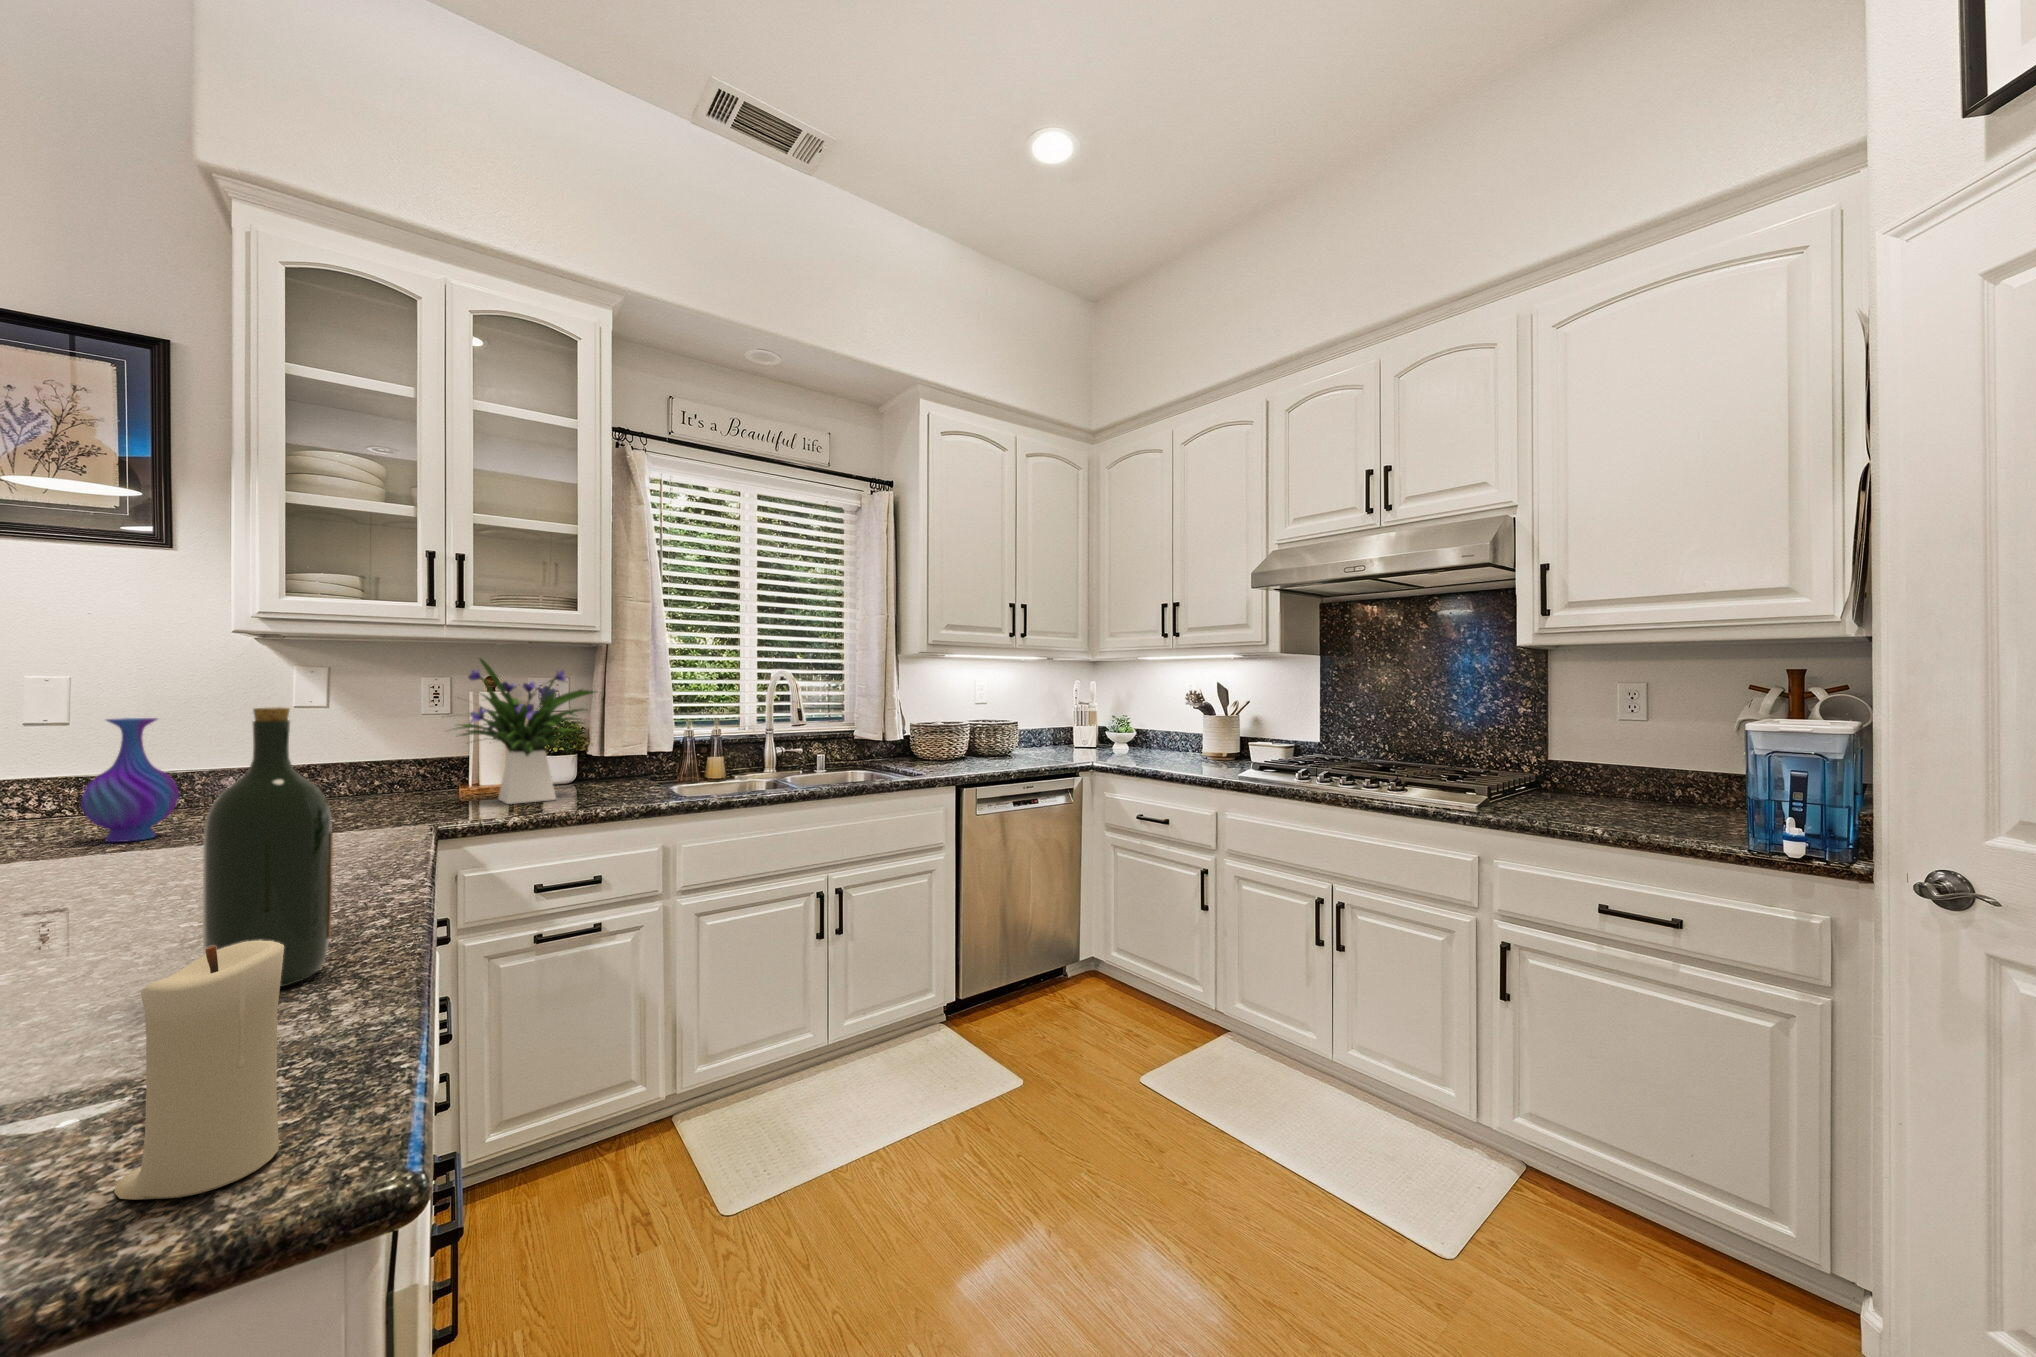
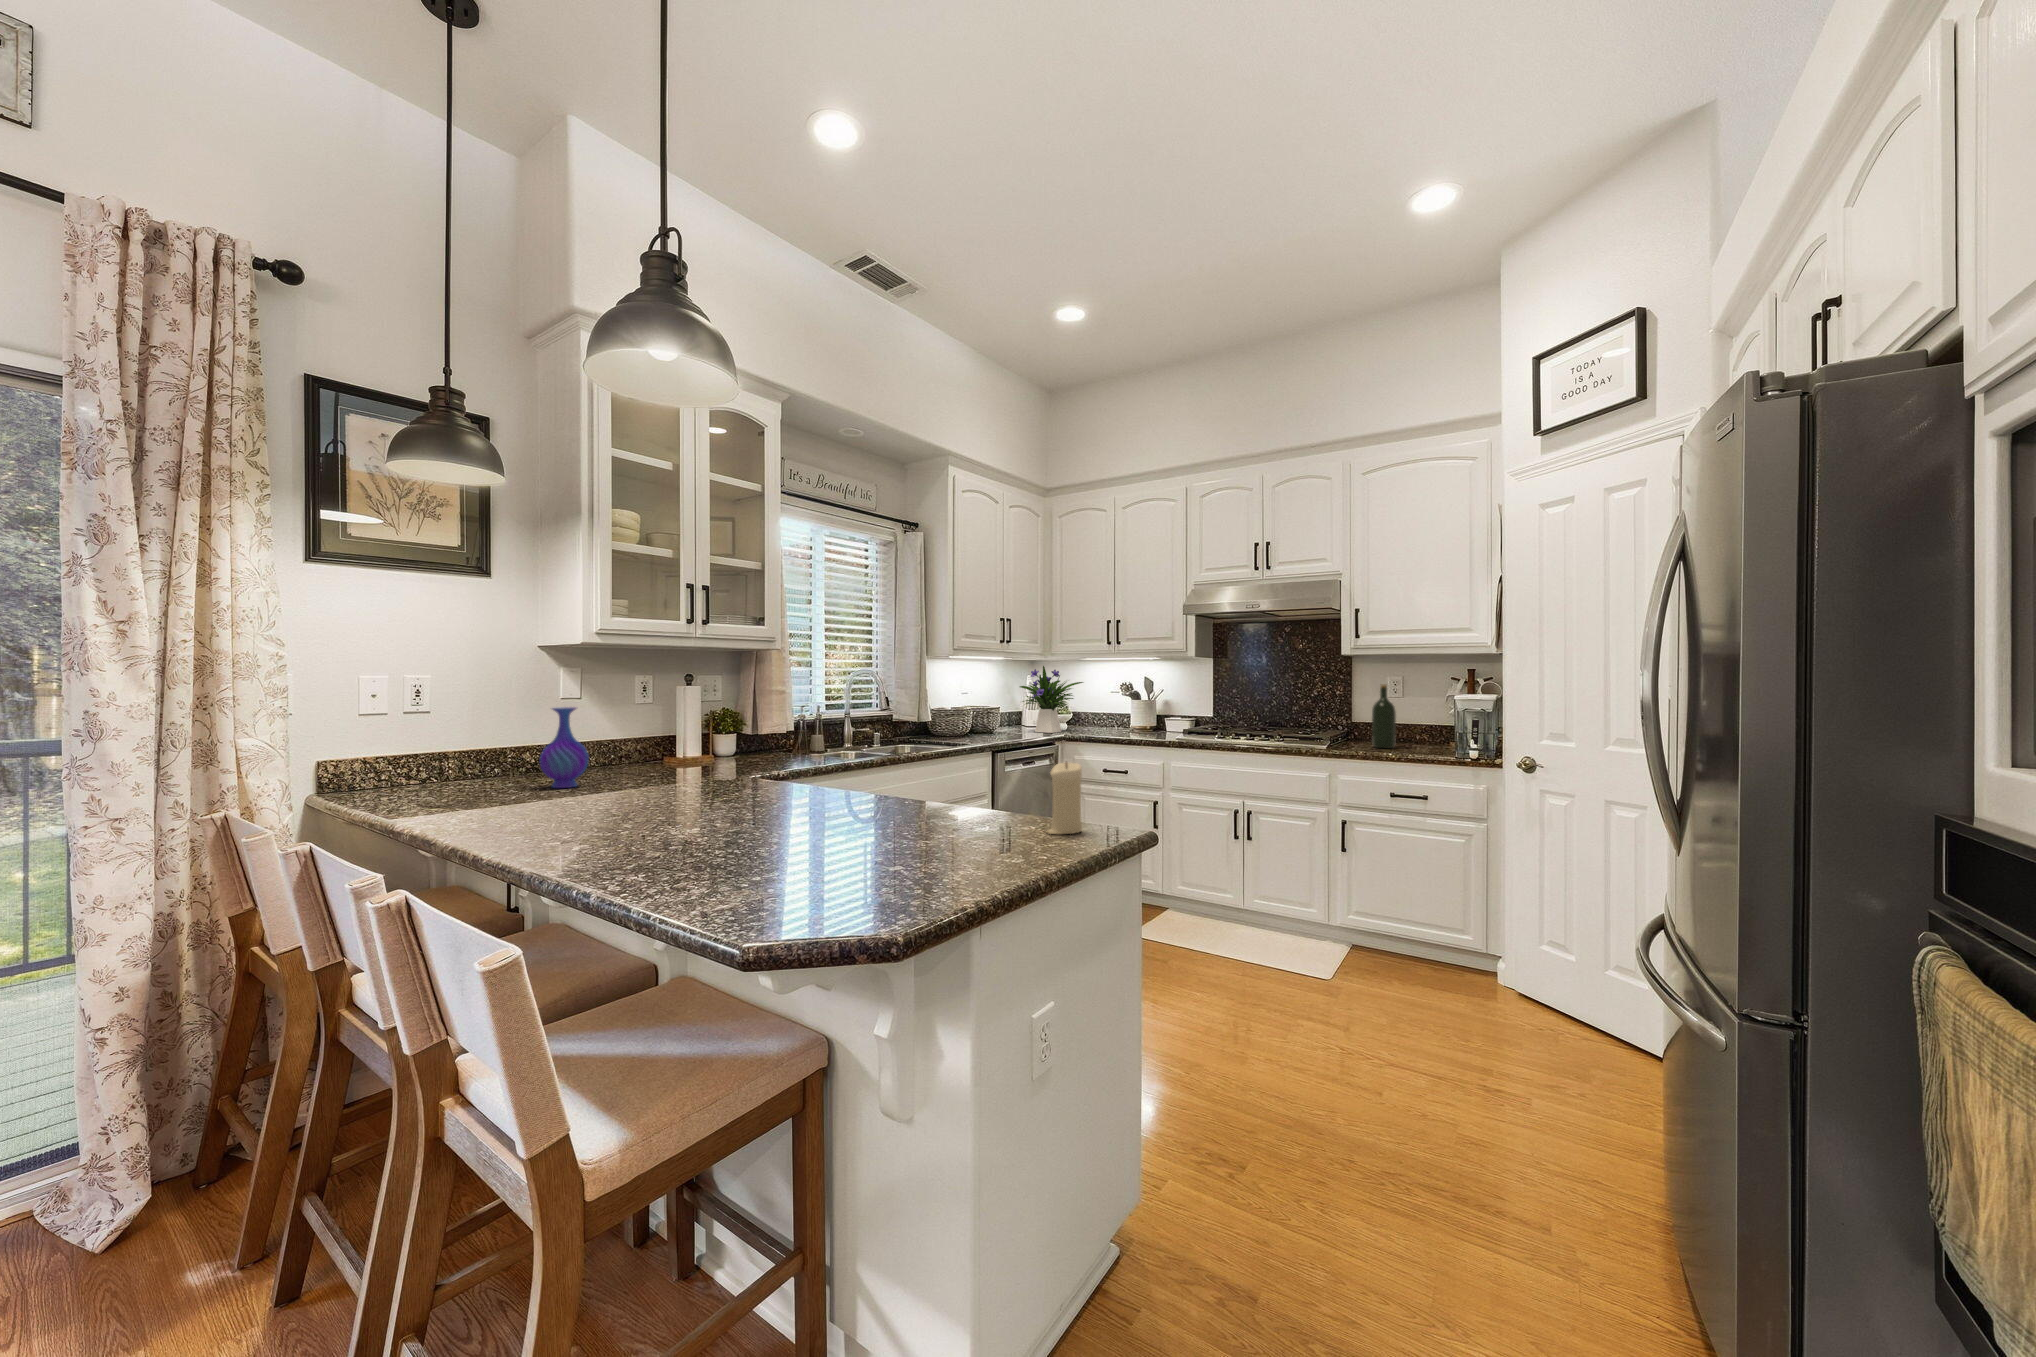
flower arrangement: present [453,659,595,804] -> present [1020,666,1083,733]
wine bottle: present [203,707,333,987] -> present [1372,684,1396,748]

